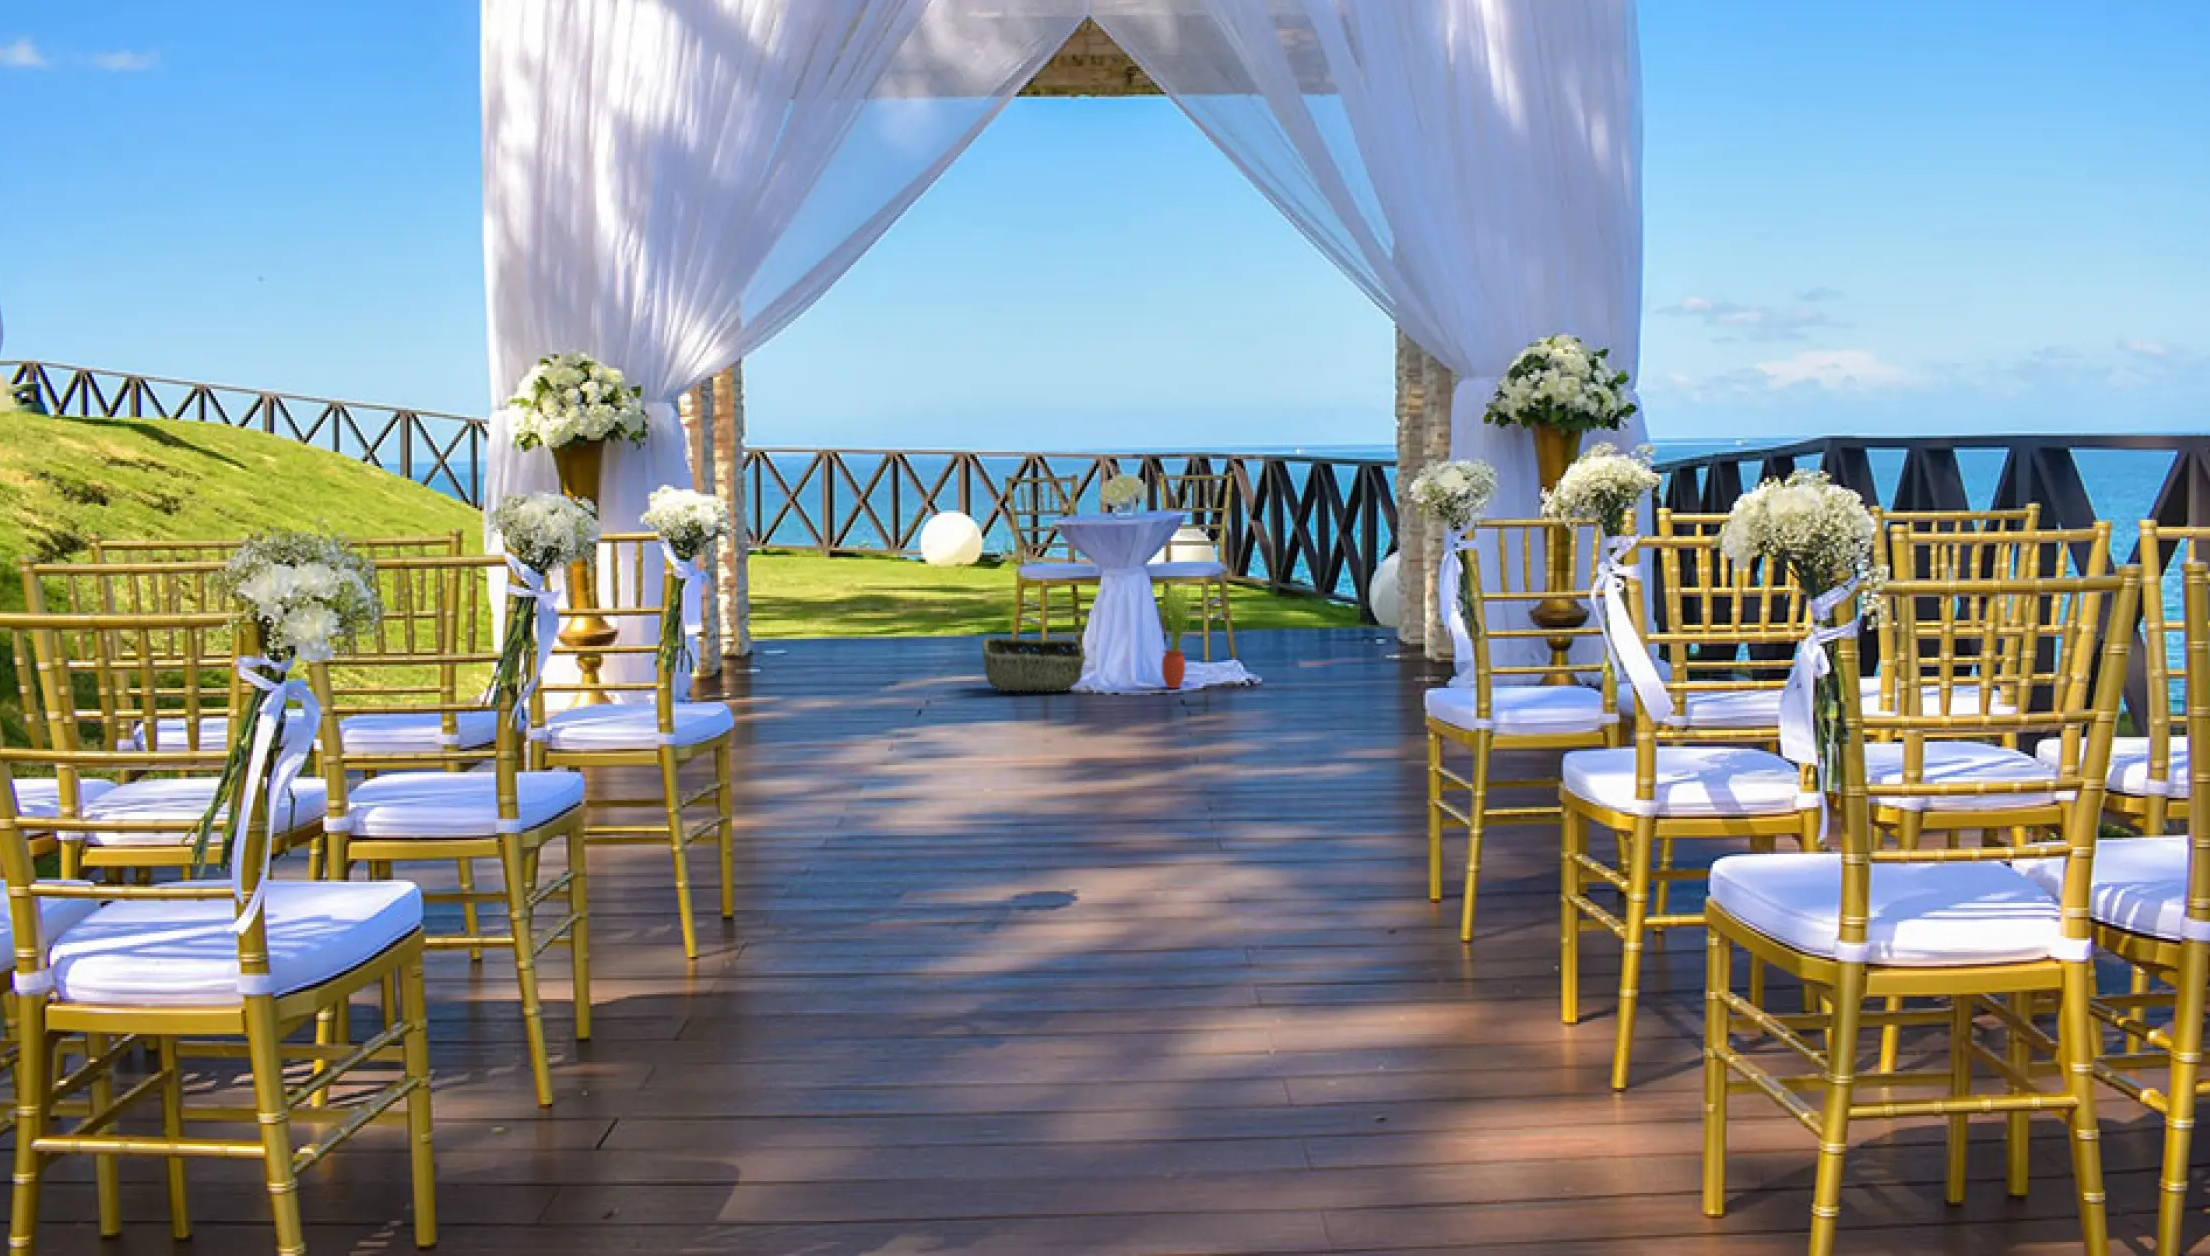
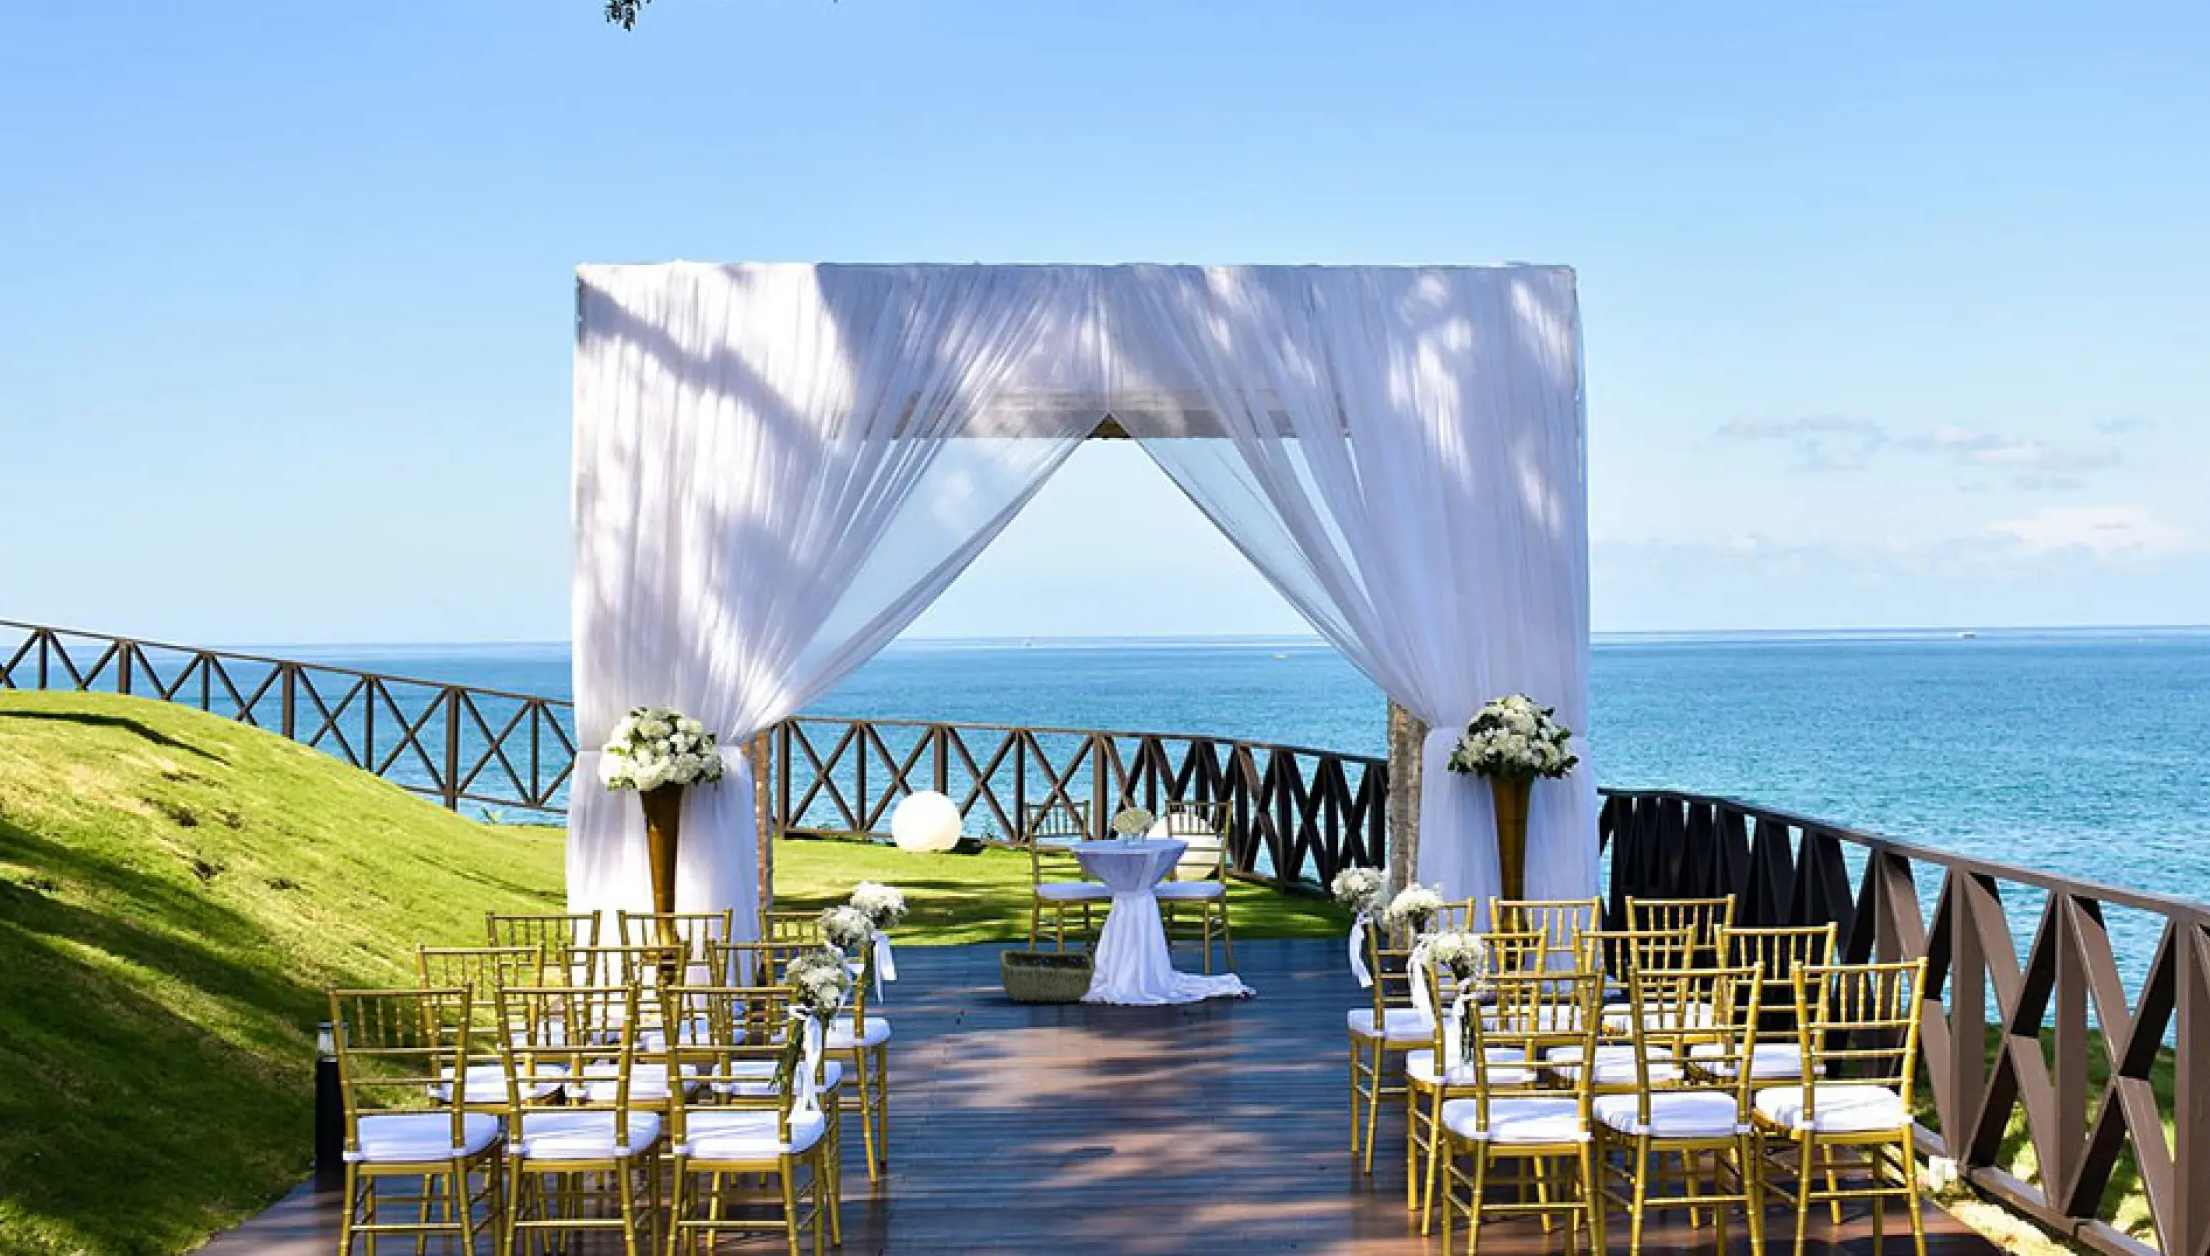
potted plant: present [1162,581,1195,688] -> none [1165,898,1197,1000]

